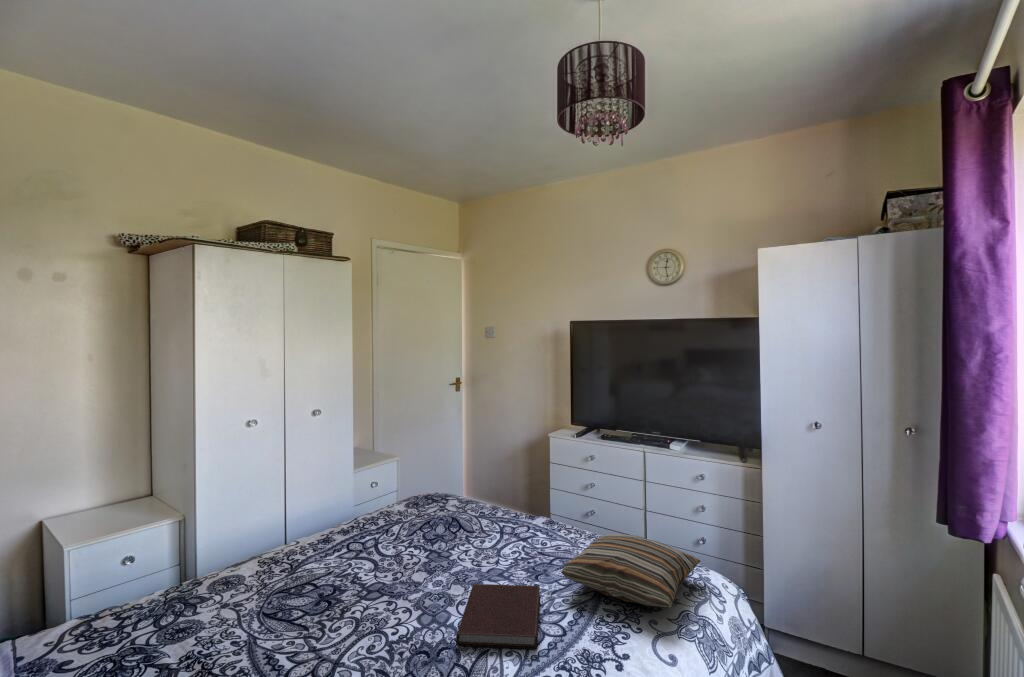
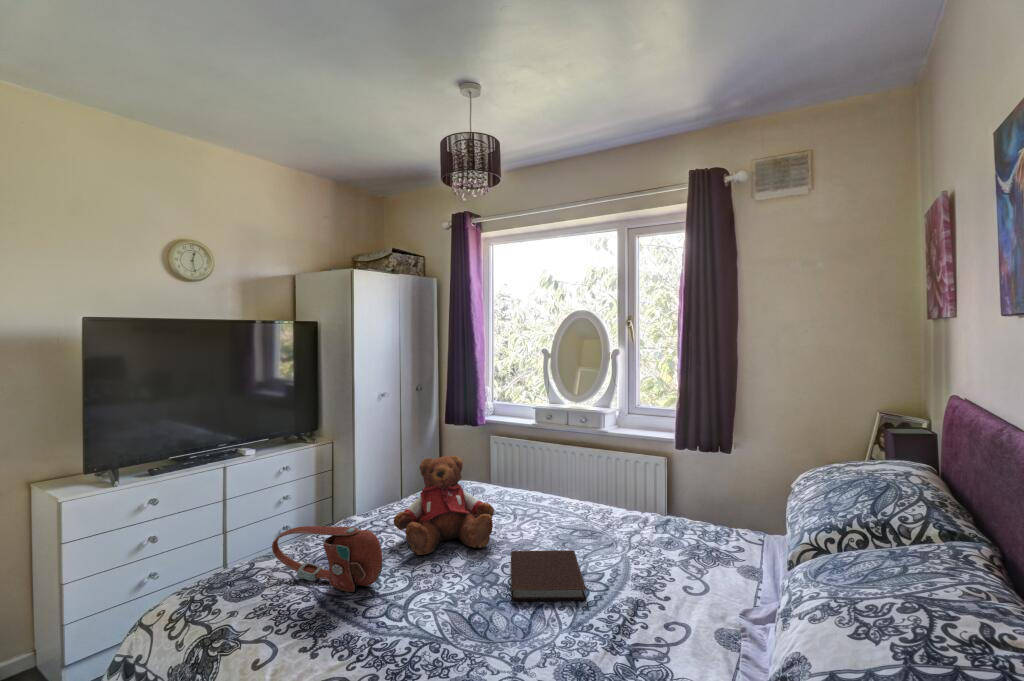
teddy bear: none [359,476,465,584] -> present [394,456,494,555]
pillow: present [561,534,700,607] -> none [593,505,713,562]
handbag: none [225,554,330,627] -> present [272,526,382,592]

